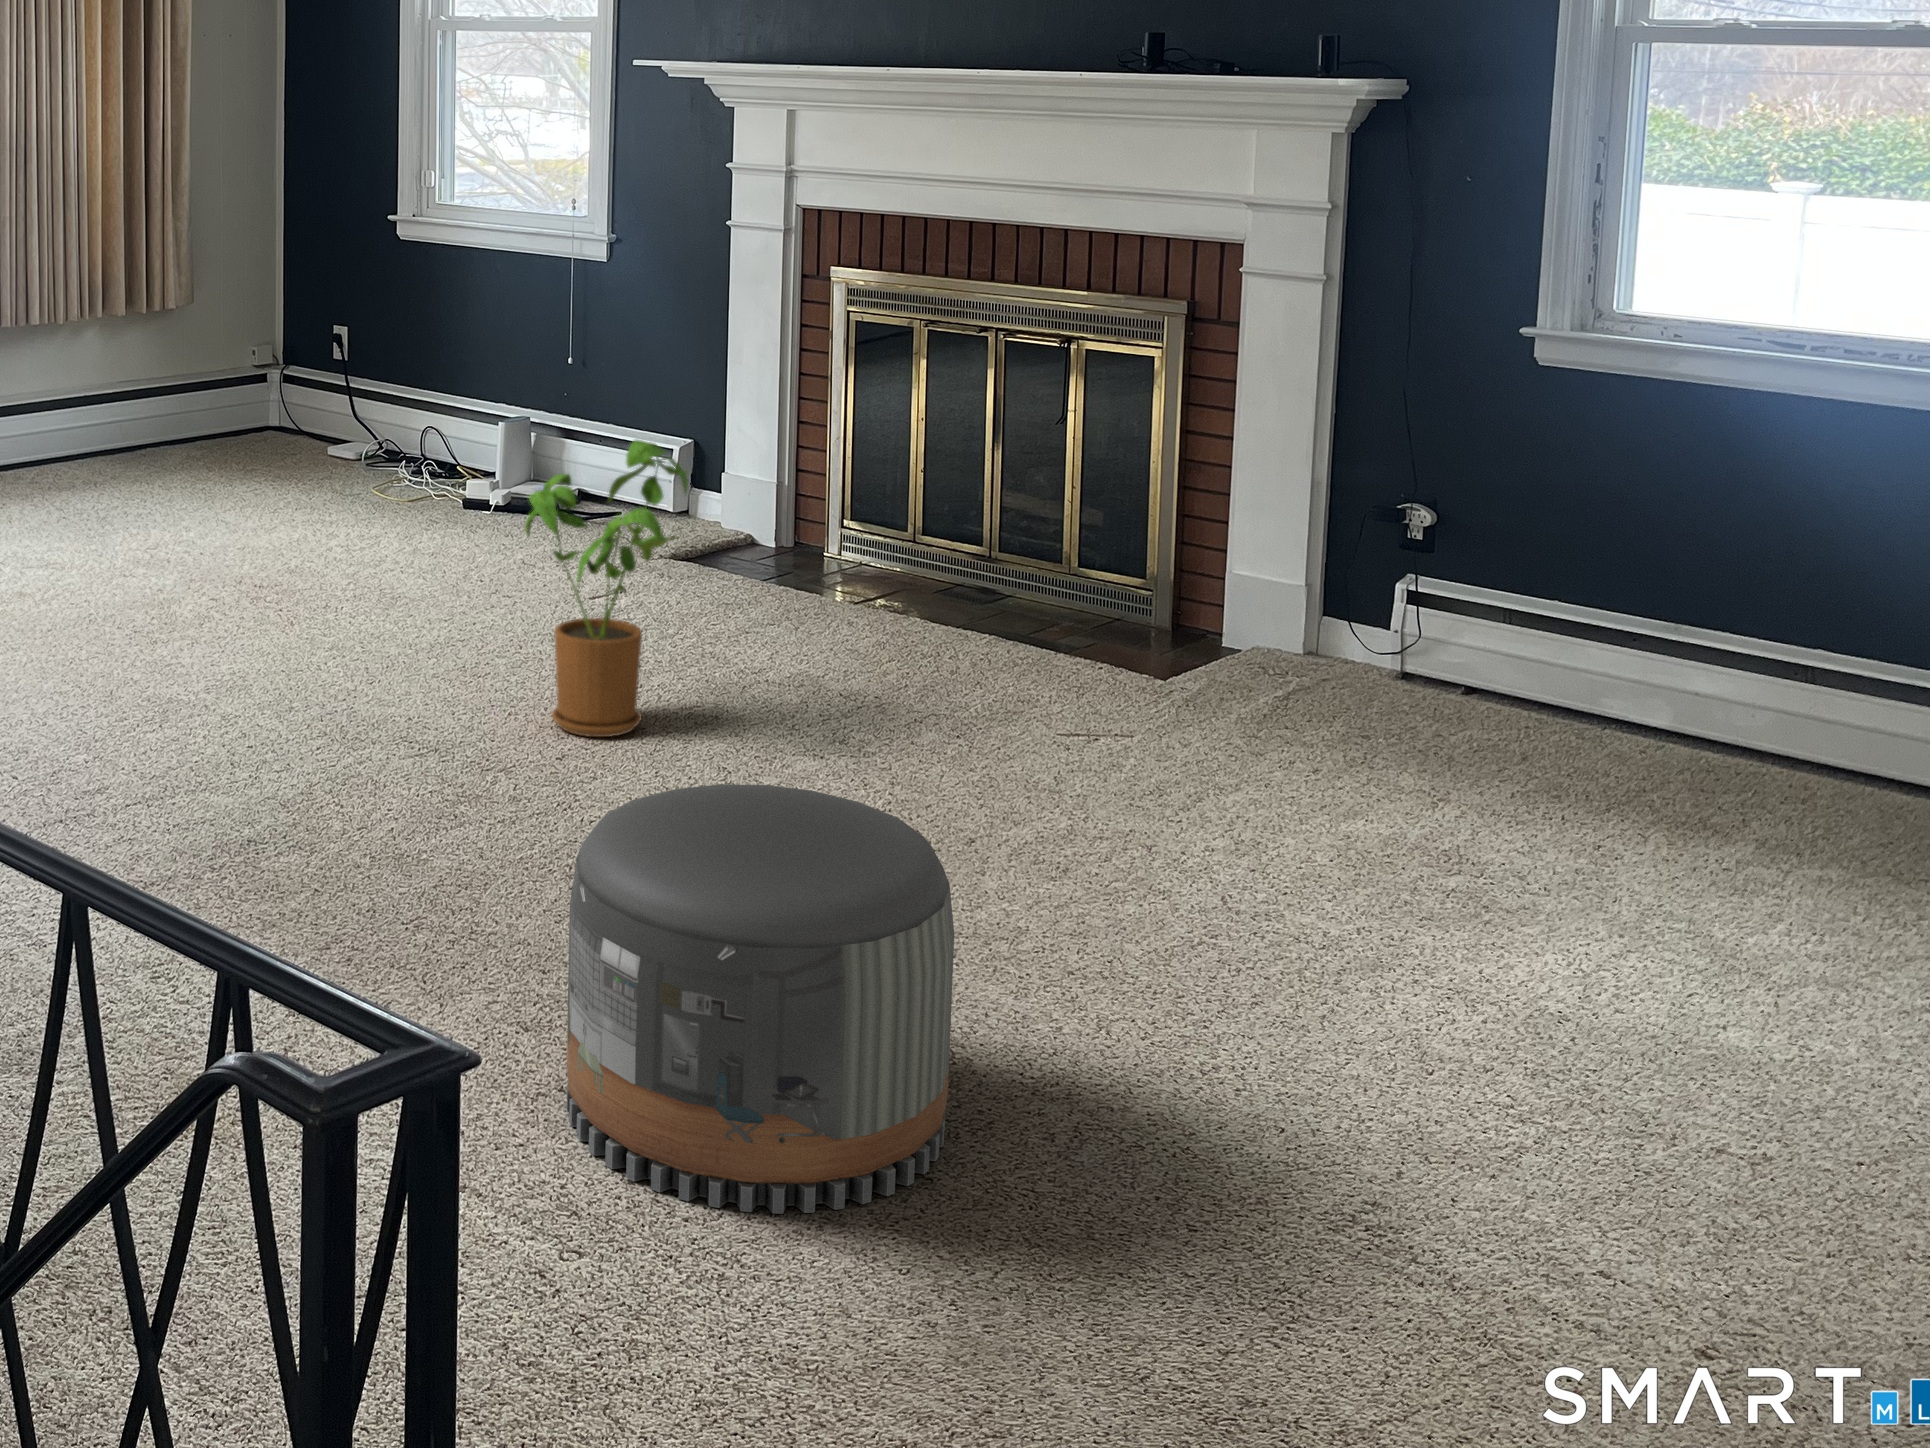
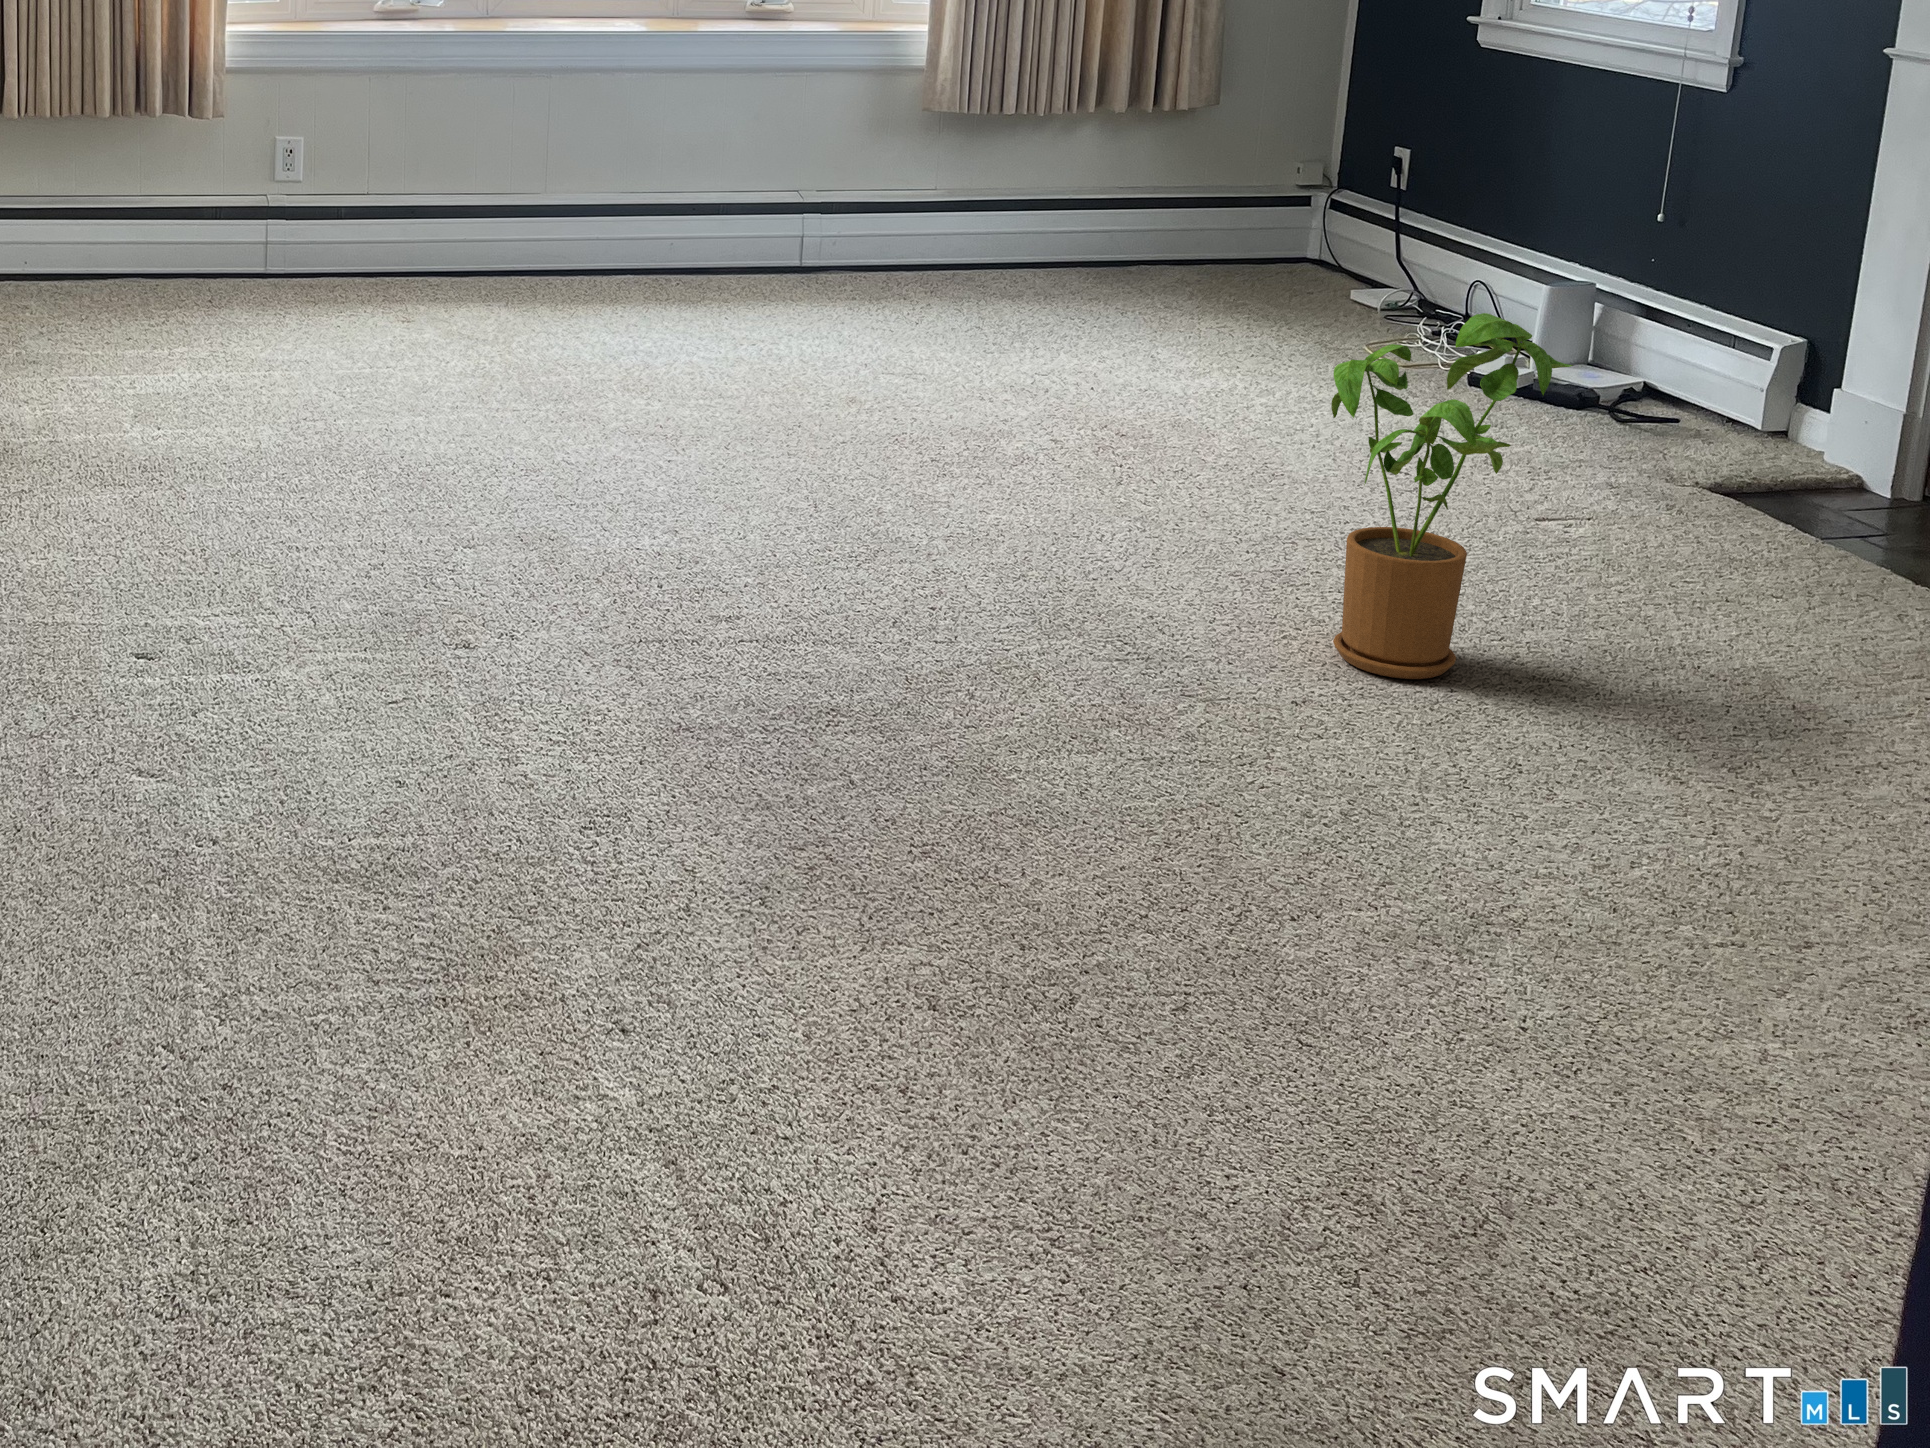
pouf: present [567,784,954,1214] -> none [913,731,1440,1295]

